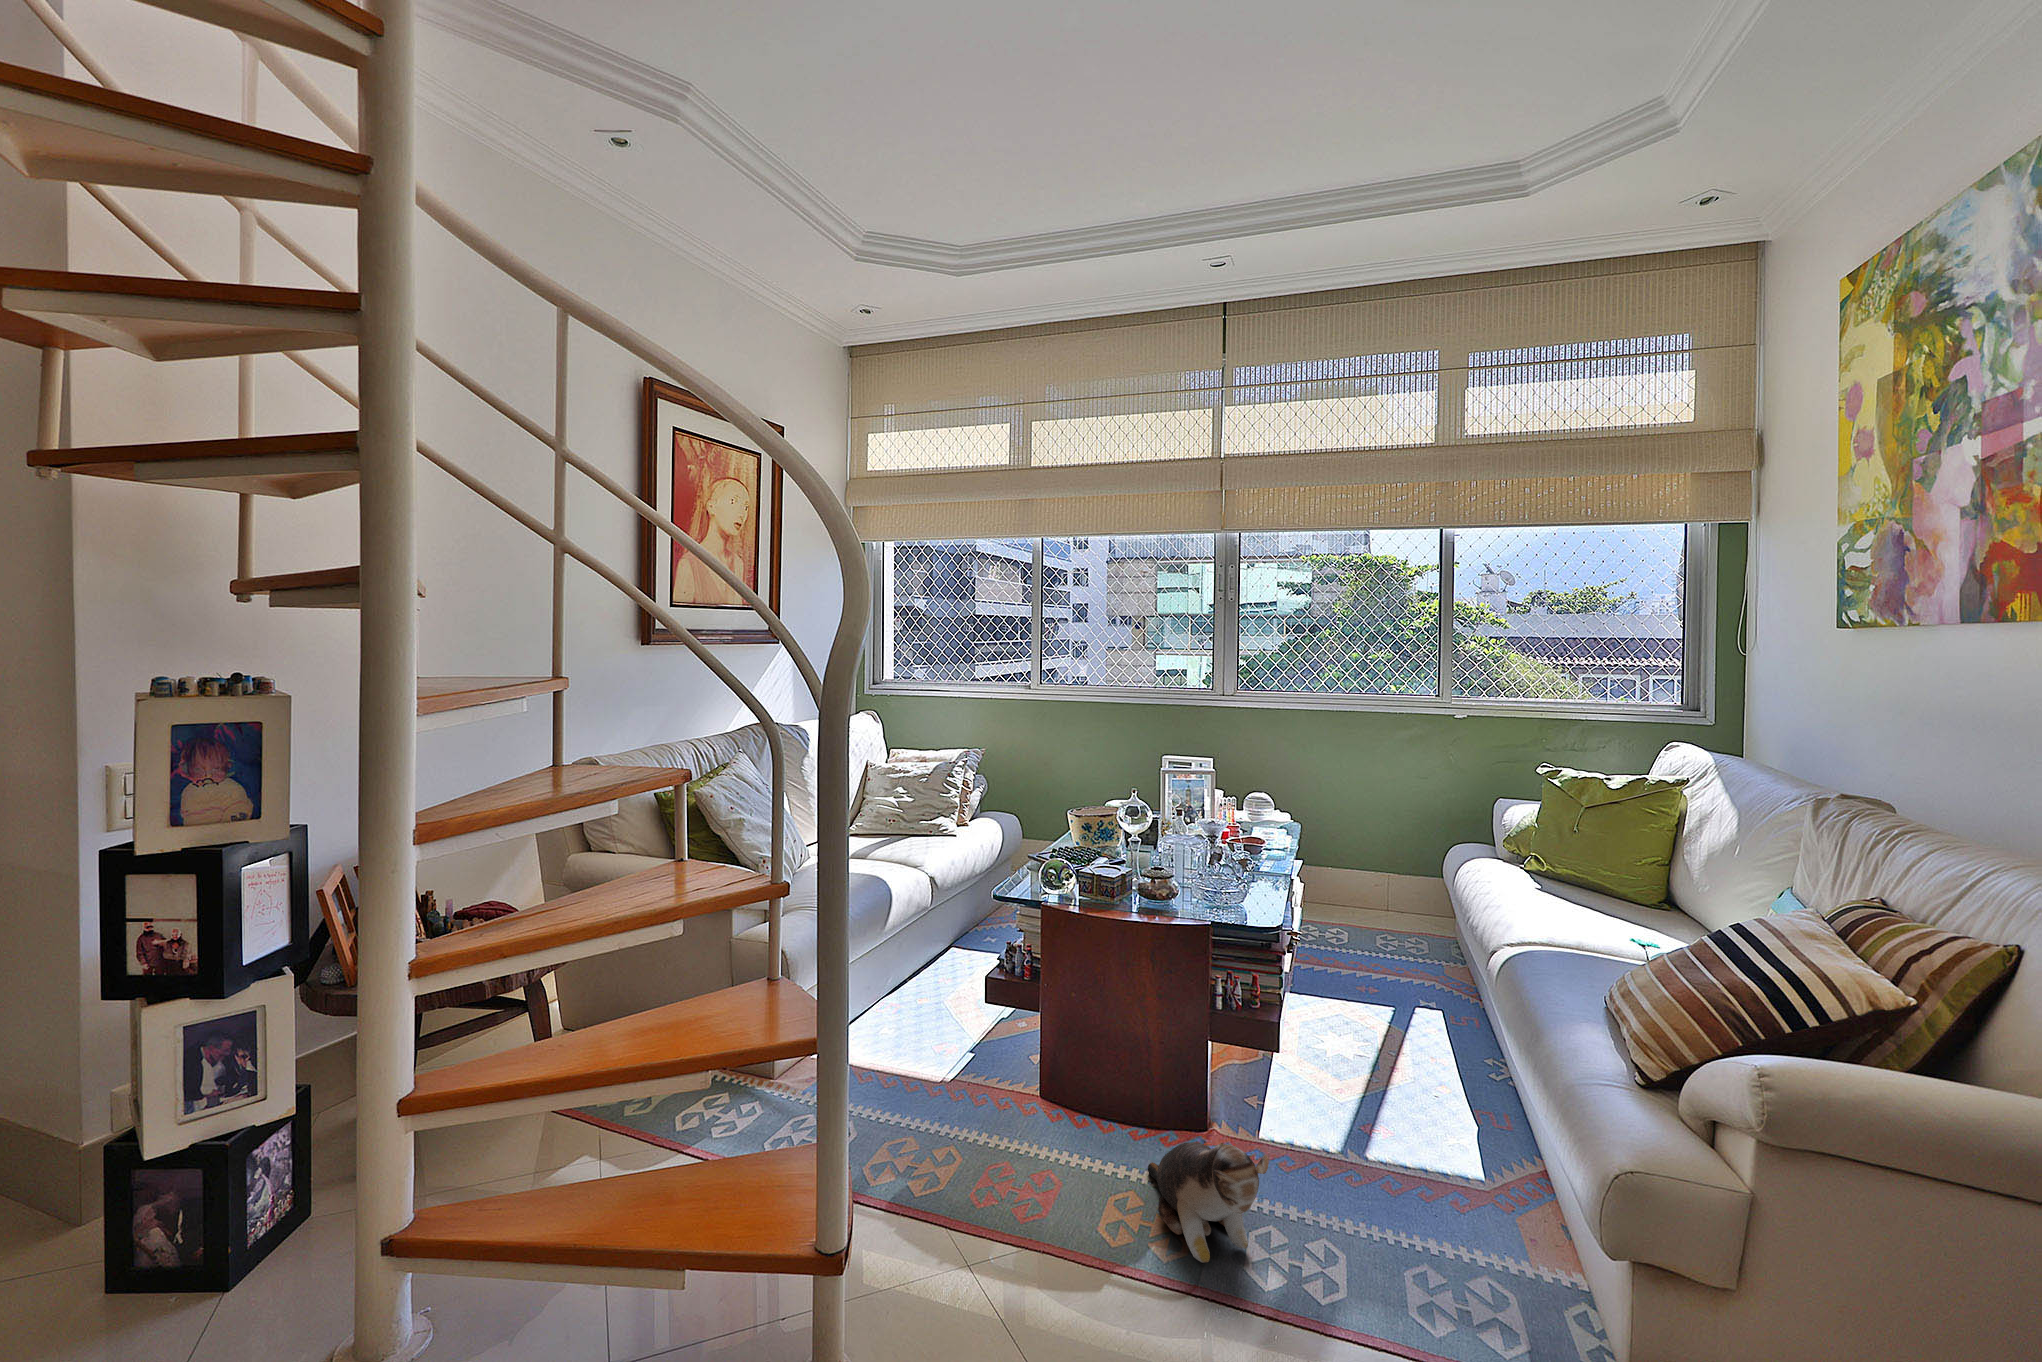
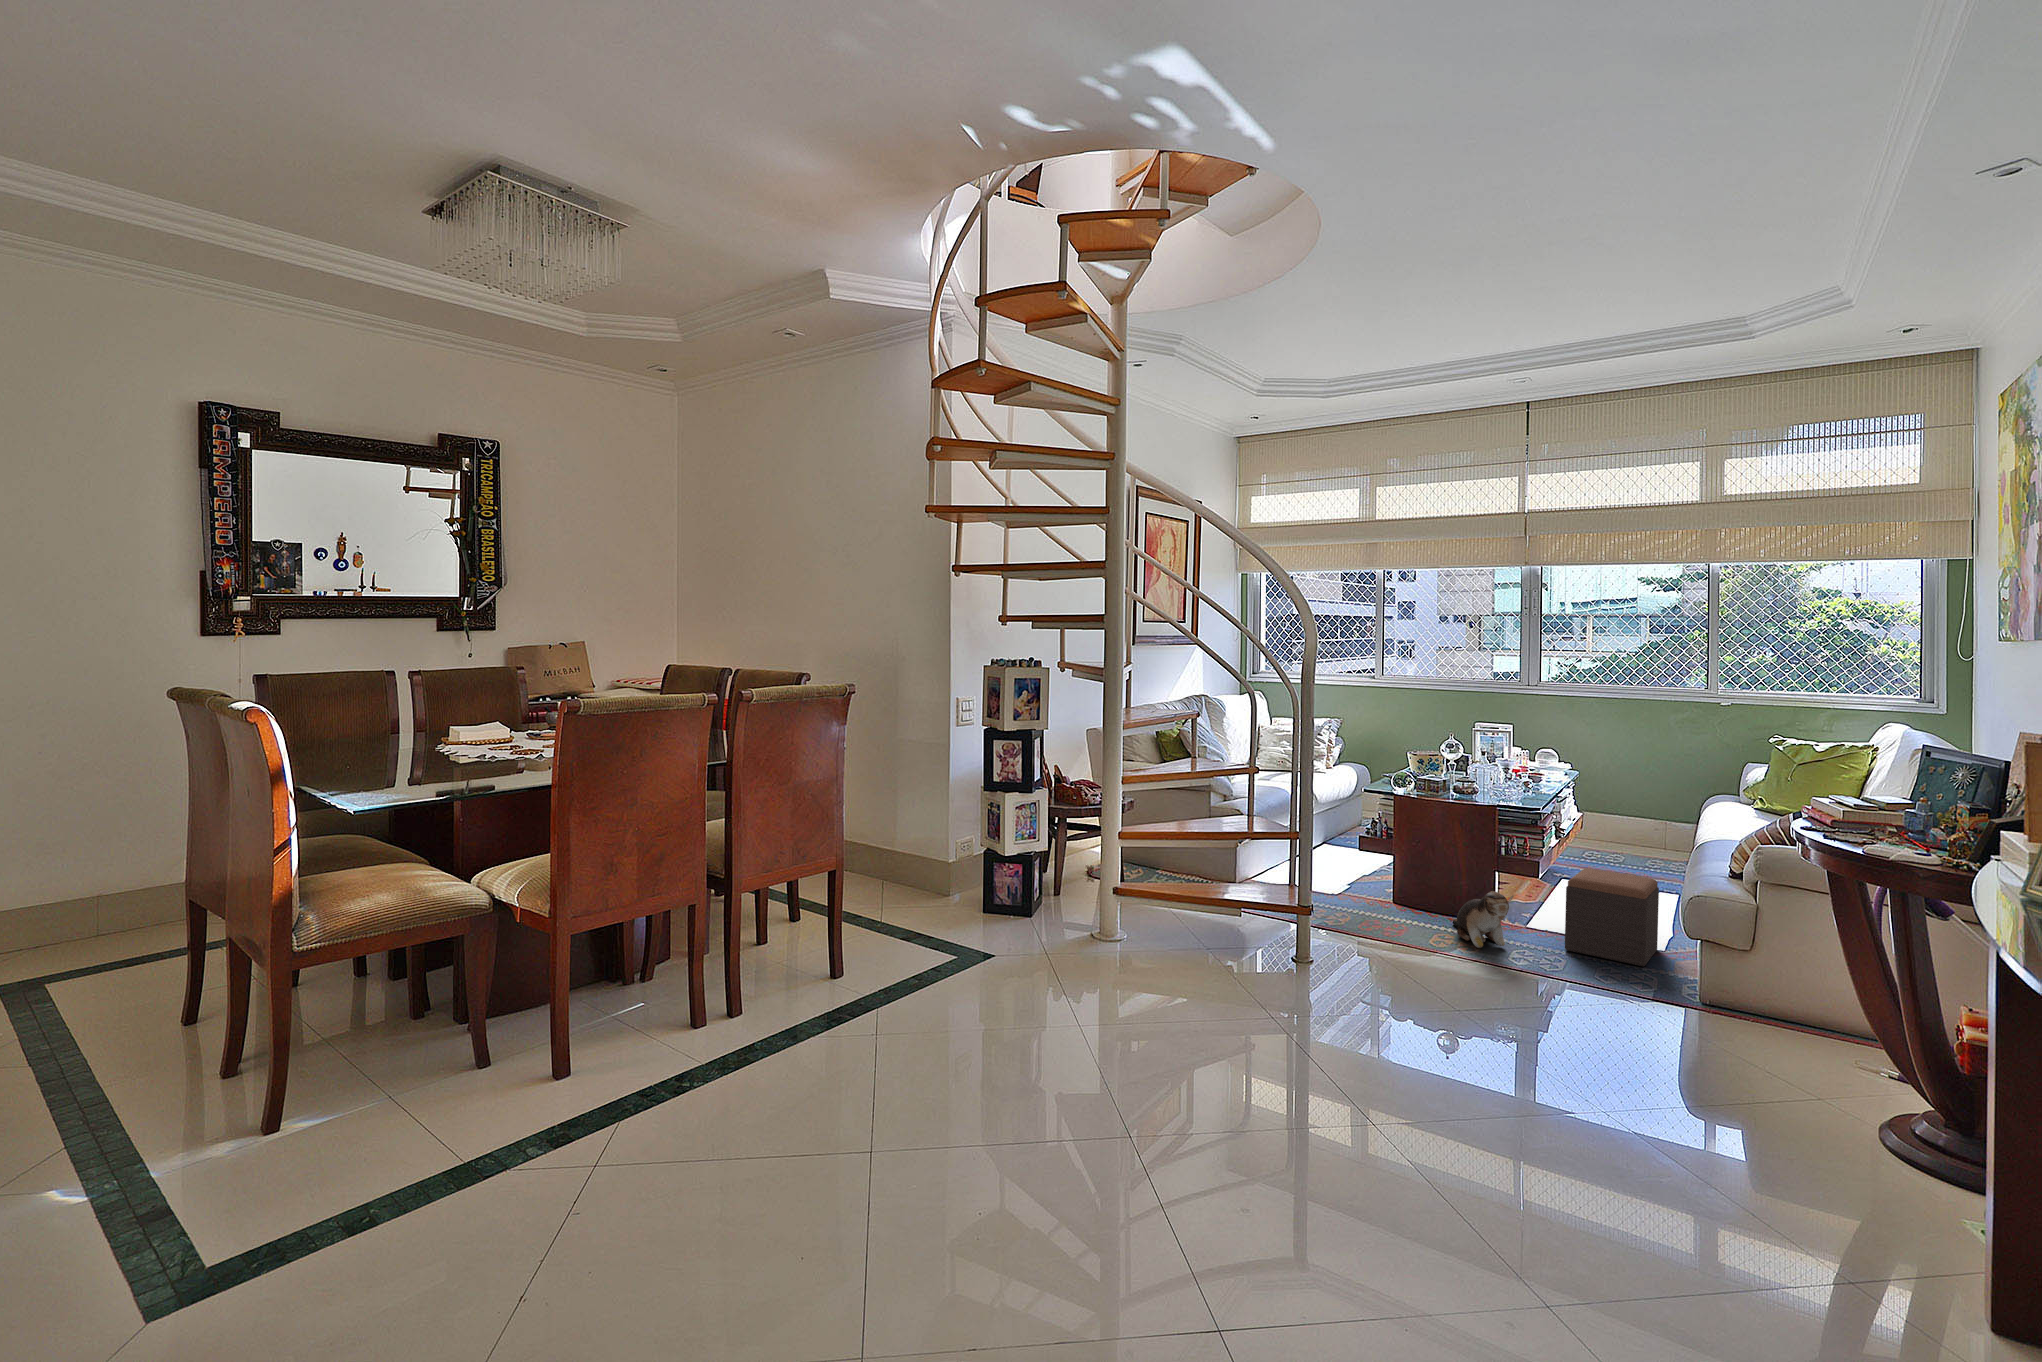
footstool: none [1351,1049,1504,1277] -> present [1565,868,1659,966]

